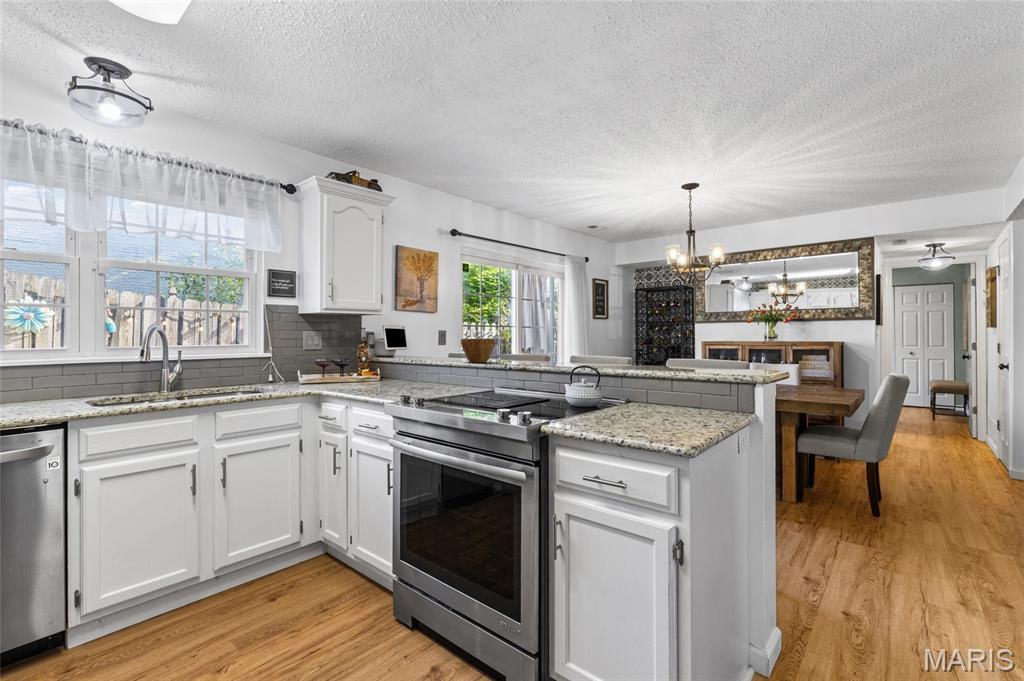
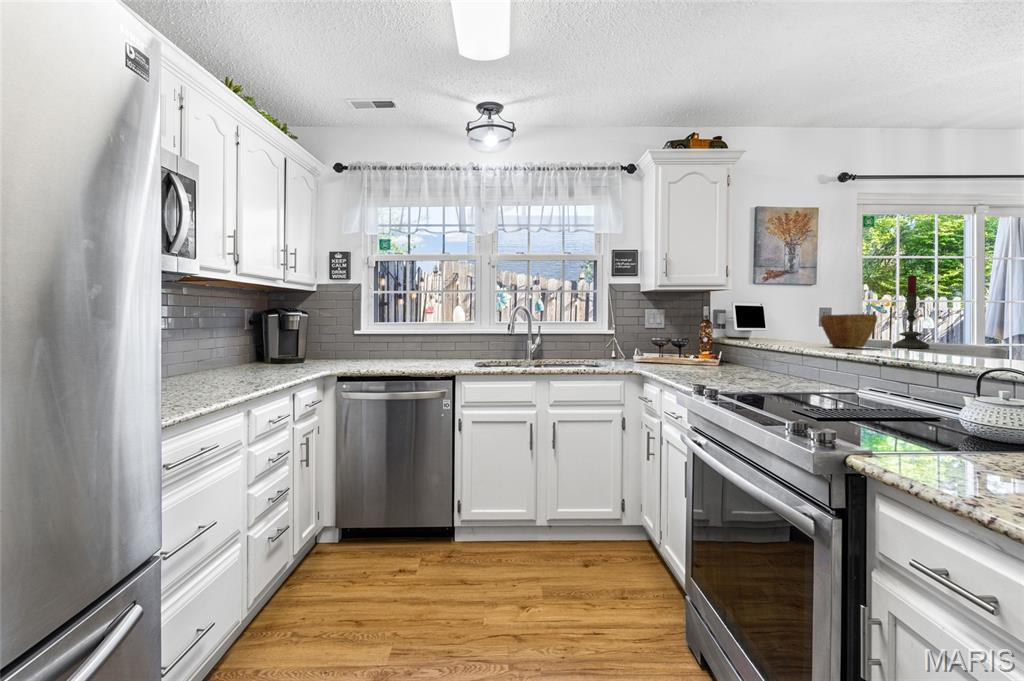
candle: none [498,310,518,361] -> present [892,275,929,348]

